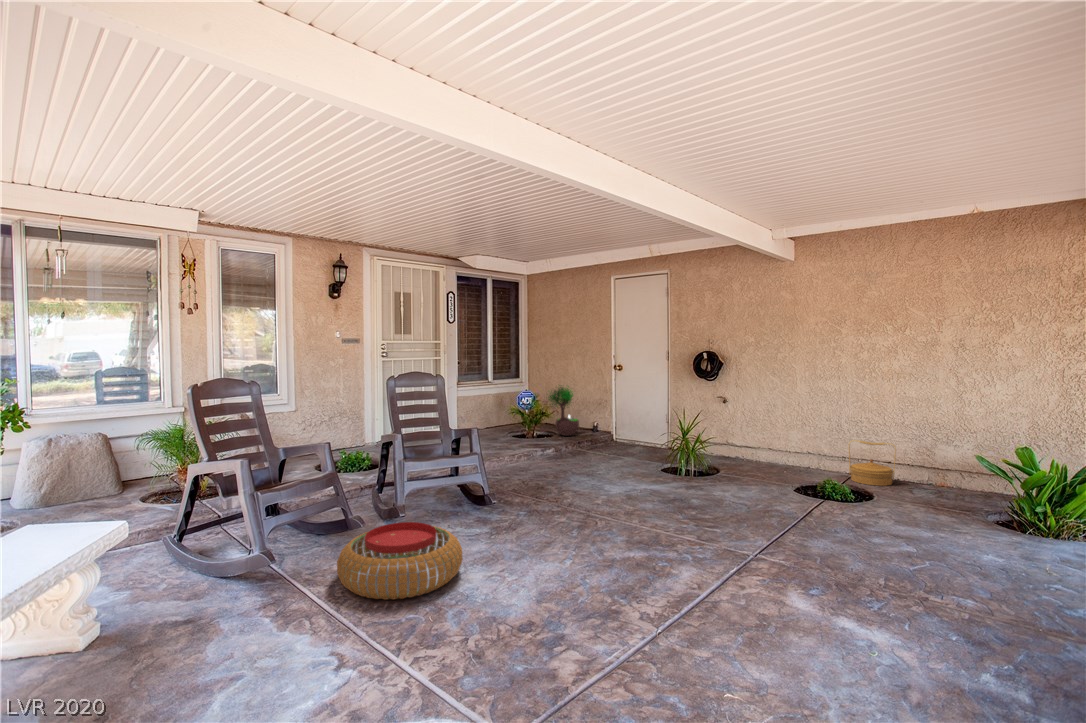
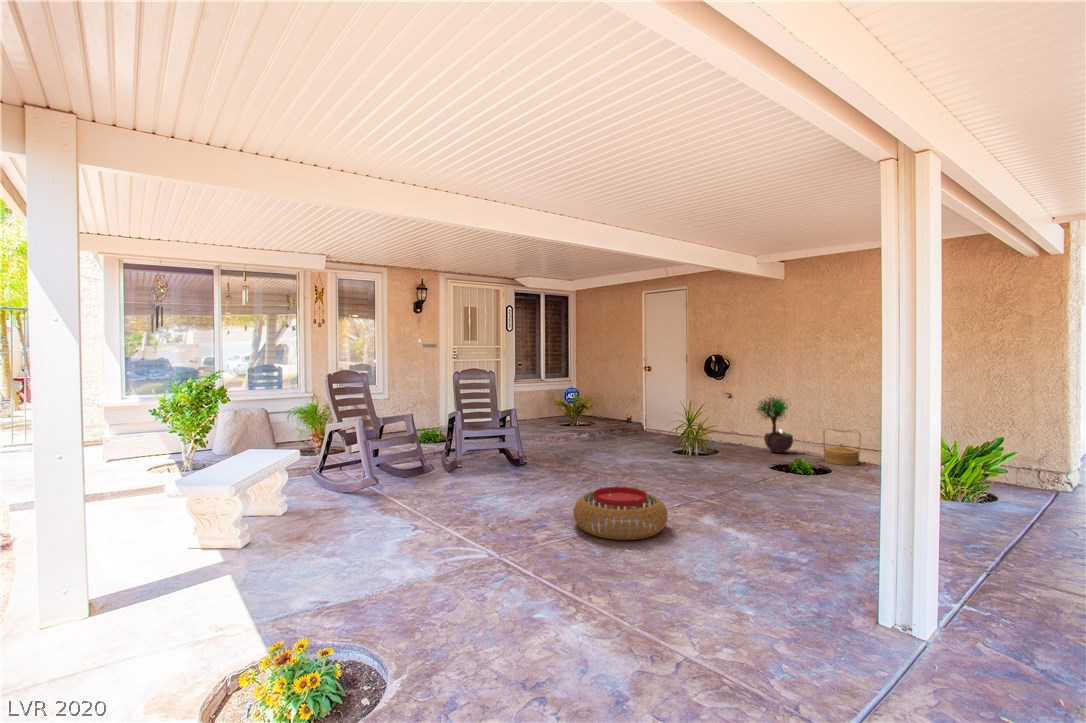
potted tree: present [549,385,579,436] -> present [755,397,793,453]
pouf: present [337,522,463,600] -> present [573,487,668,540]

